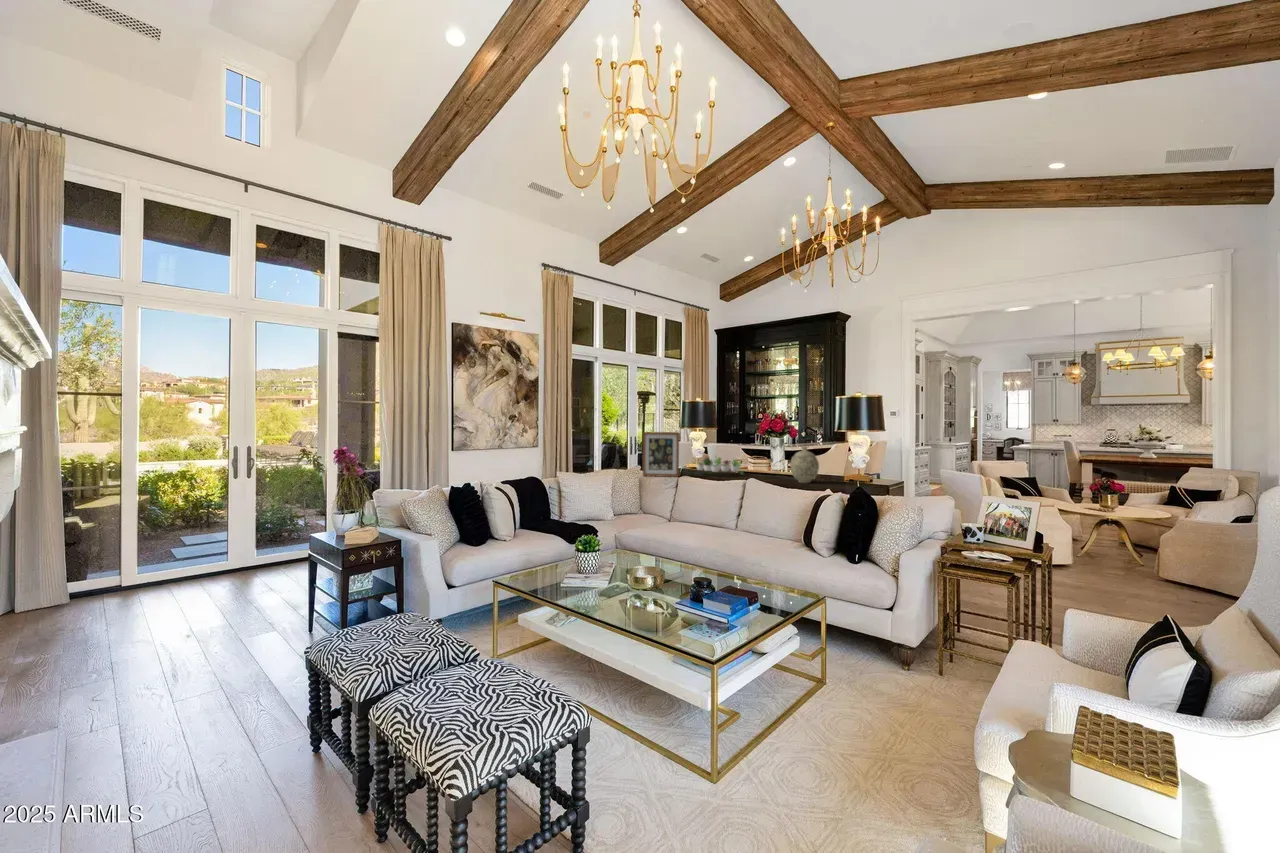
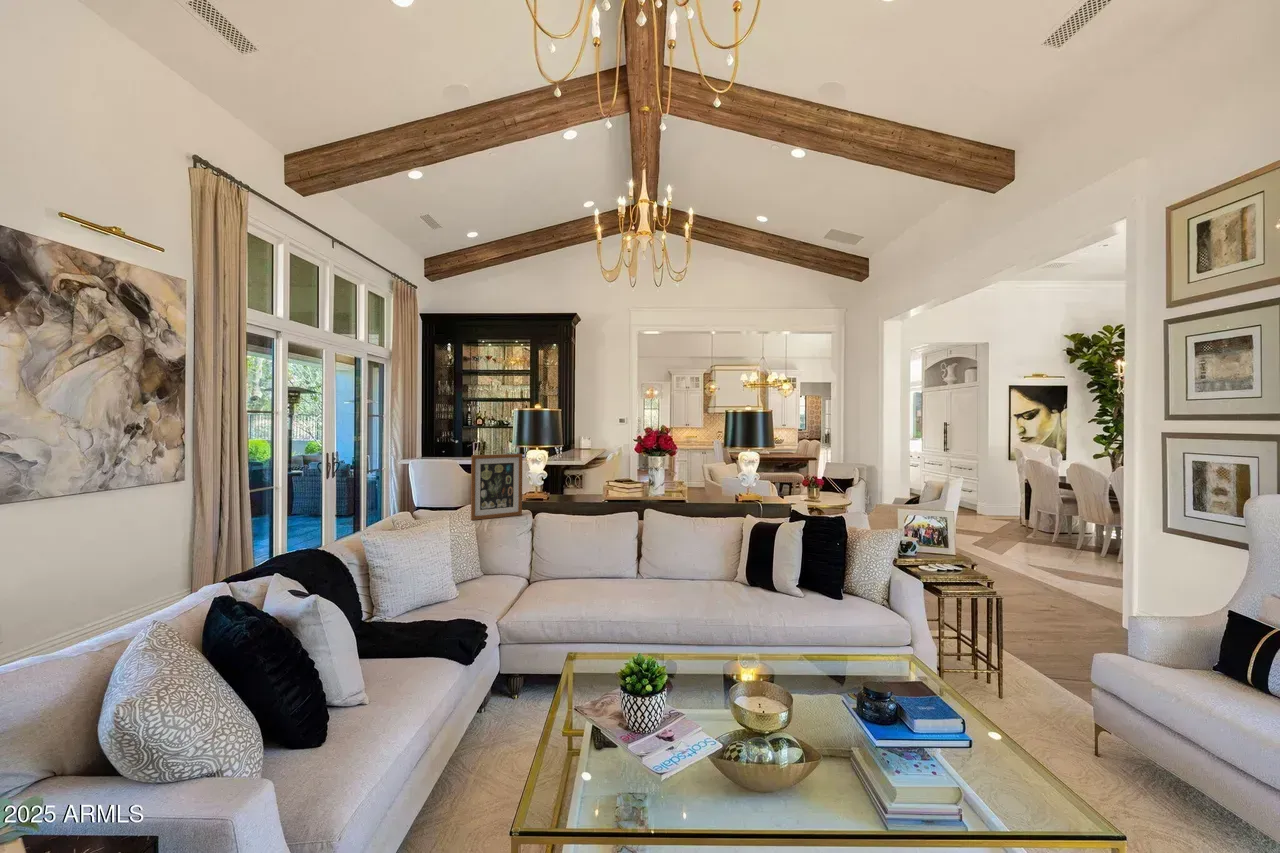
decorative vase: present [790,447,819,483] -> none [653,466,685,507]
succulent plant: present [697,457,740,472] -> none [527,478,589,503]

